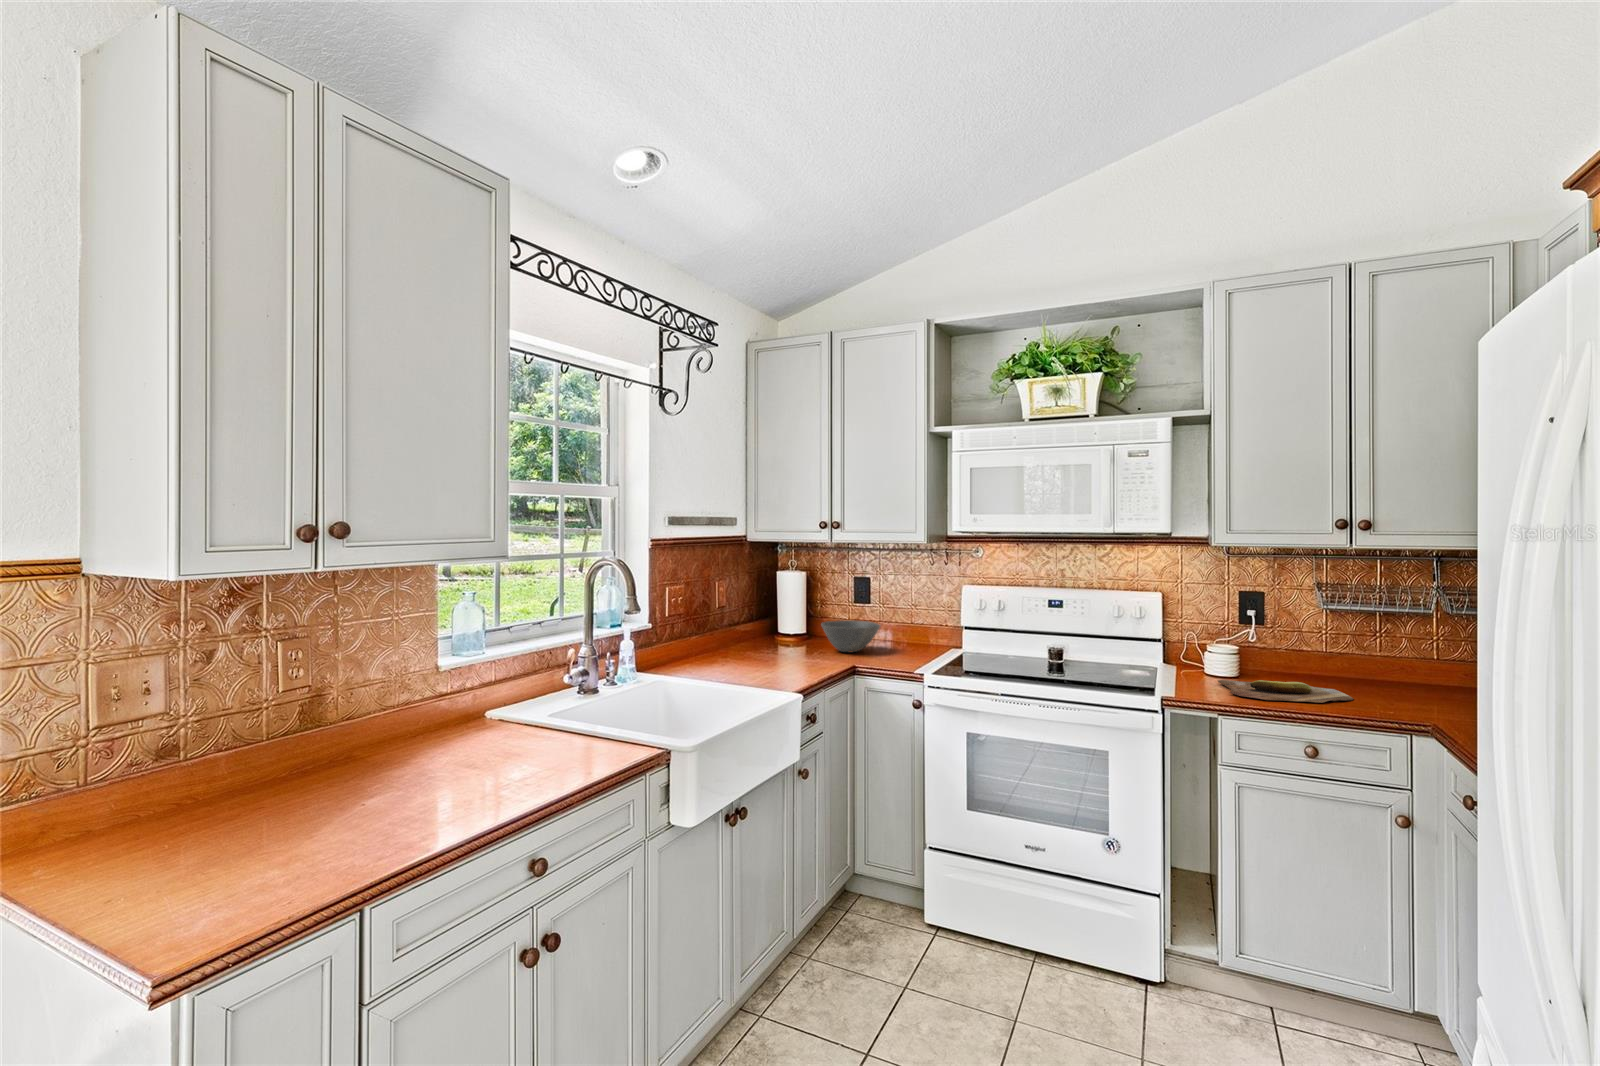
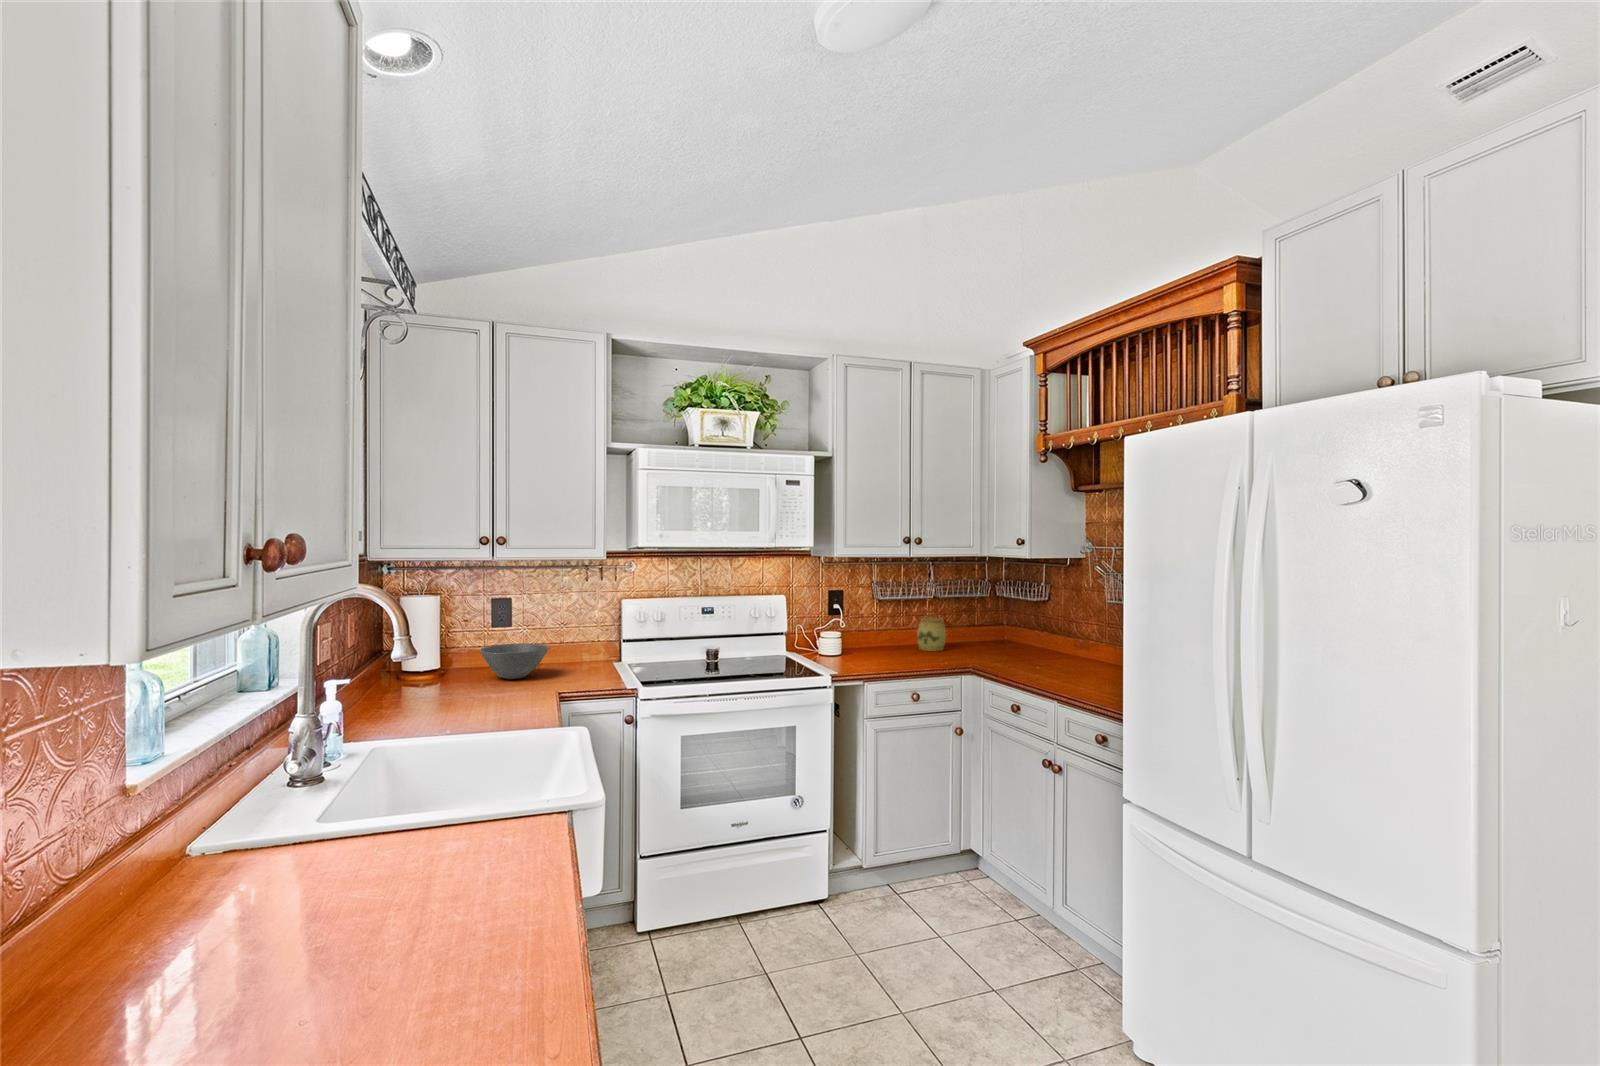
jar: none [1384,634,1442,696] -> present [917,613,946,651]
cutting board: present [1218,680,1353,703] -> none [839,652,920,667]

